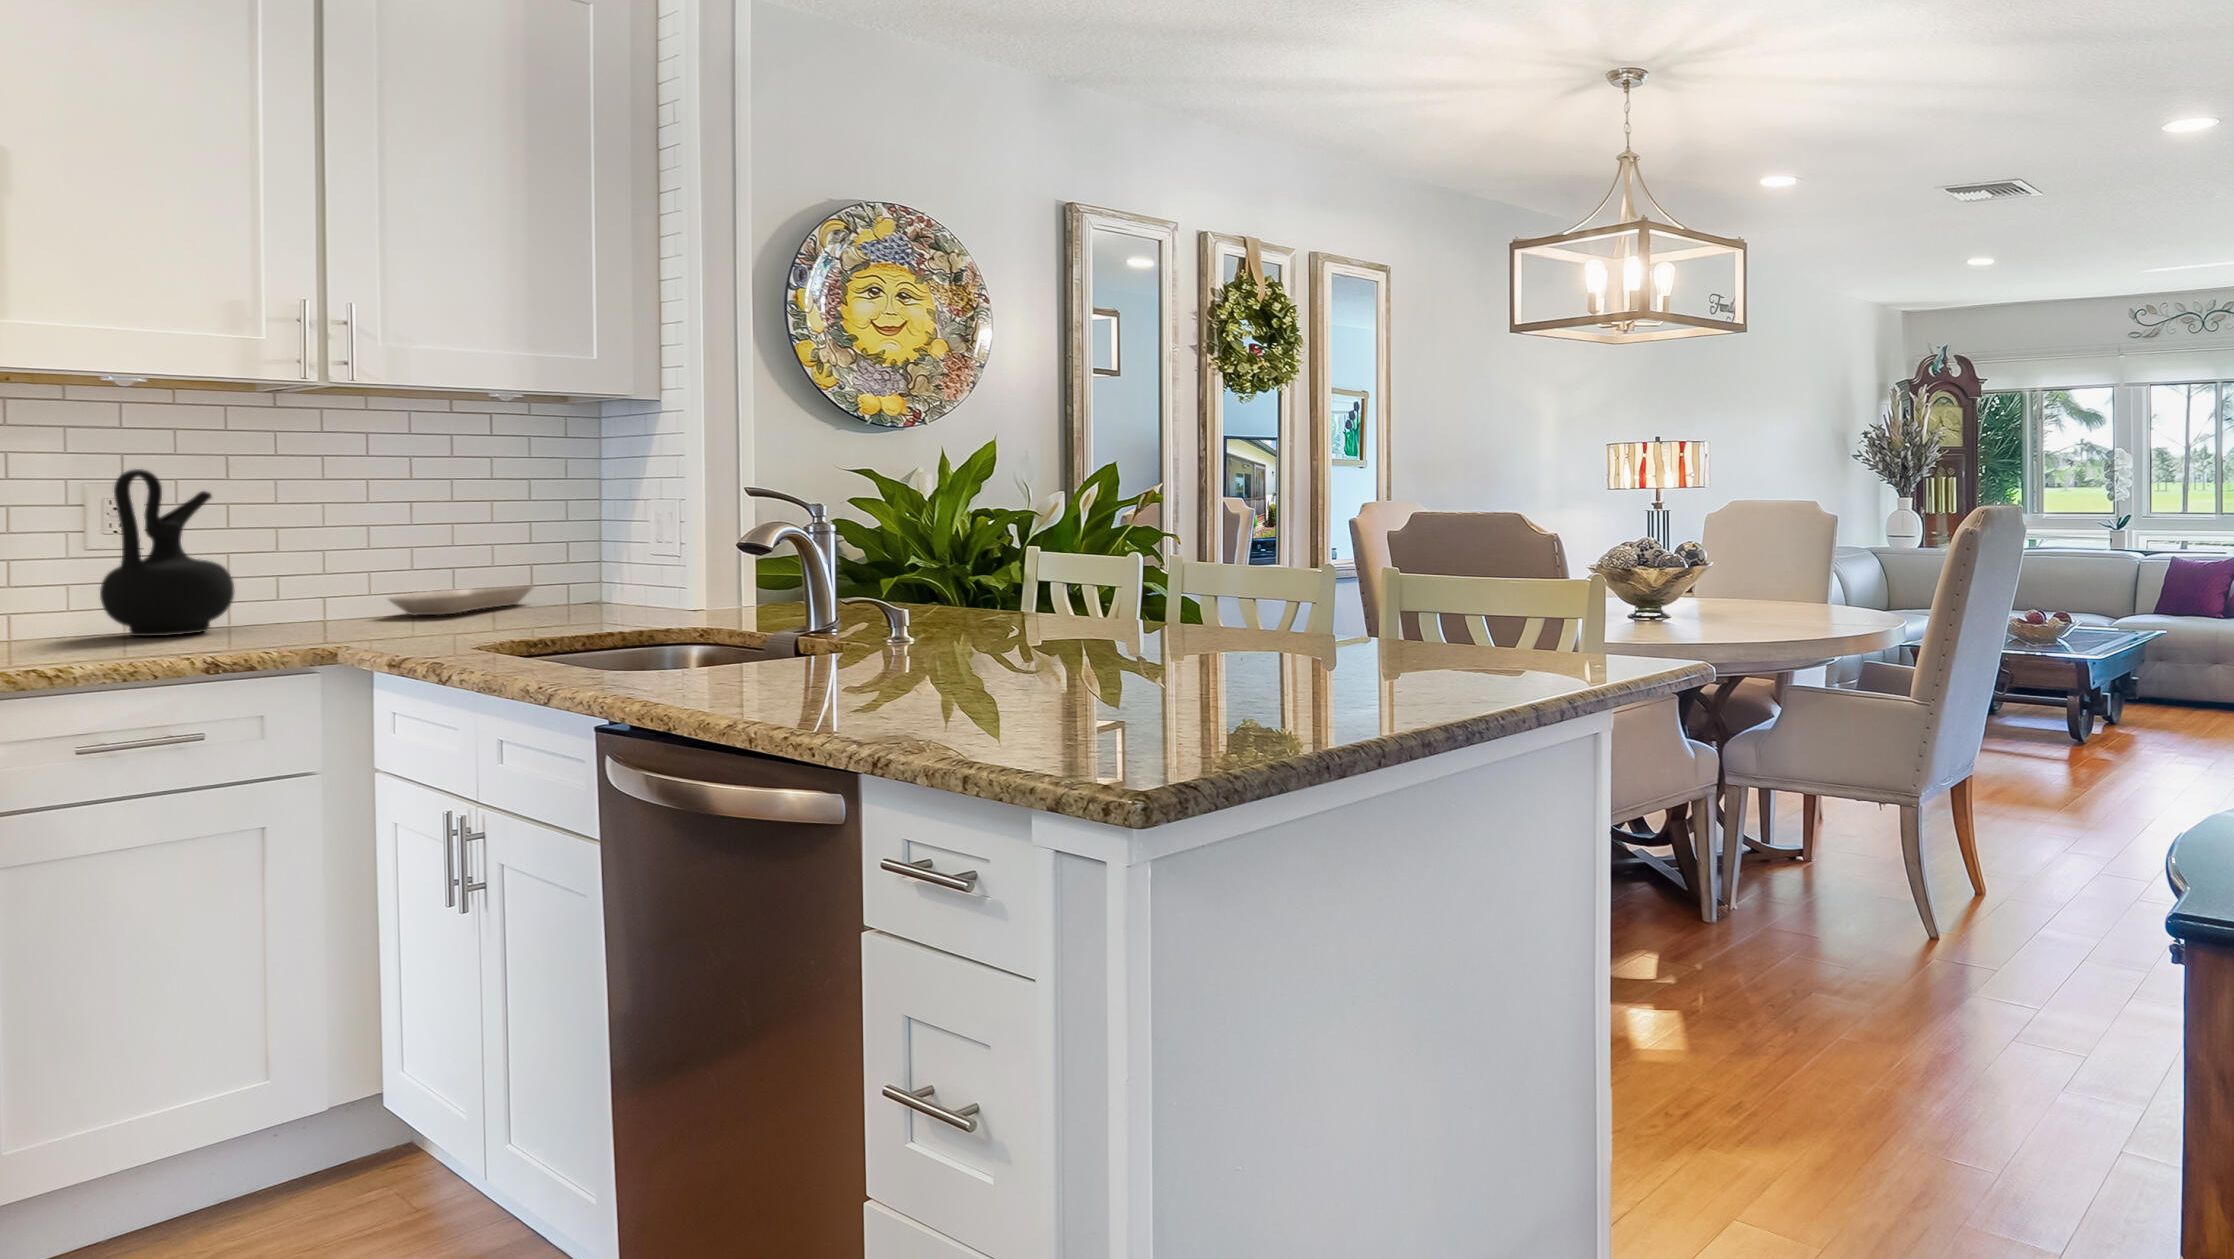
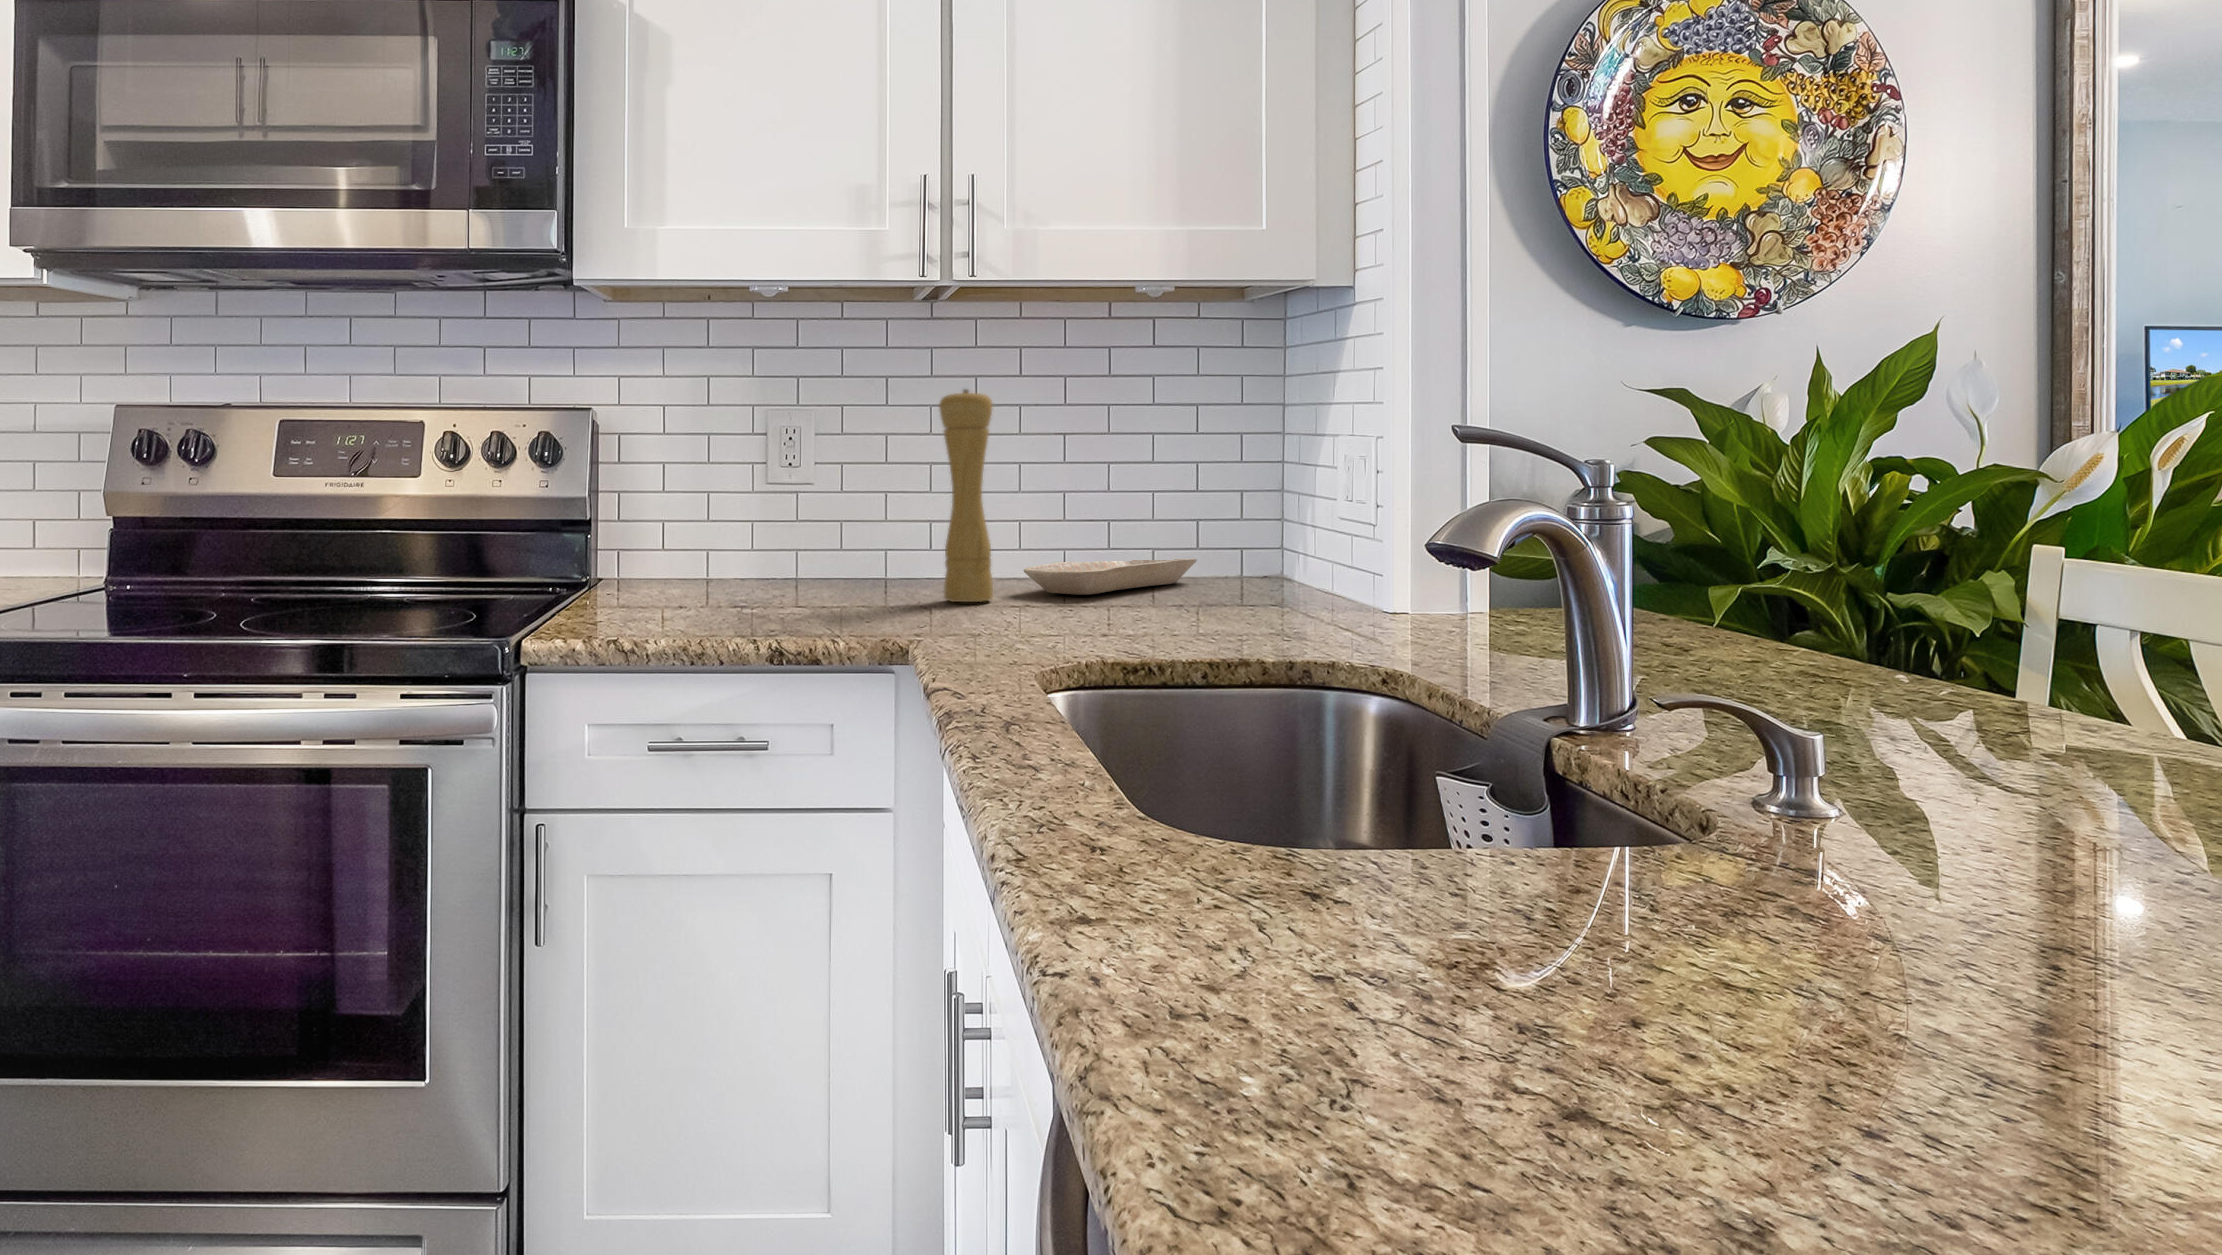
pepper mill: none [313,458,366,625] -> present [939,389,993,602]
ceramic jug: present [100,469,235,636] -> none [751,407,867,603]

